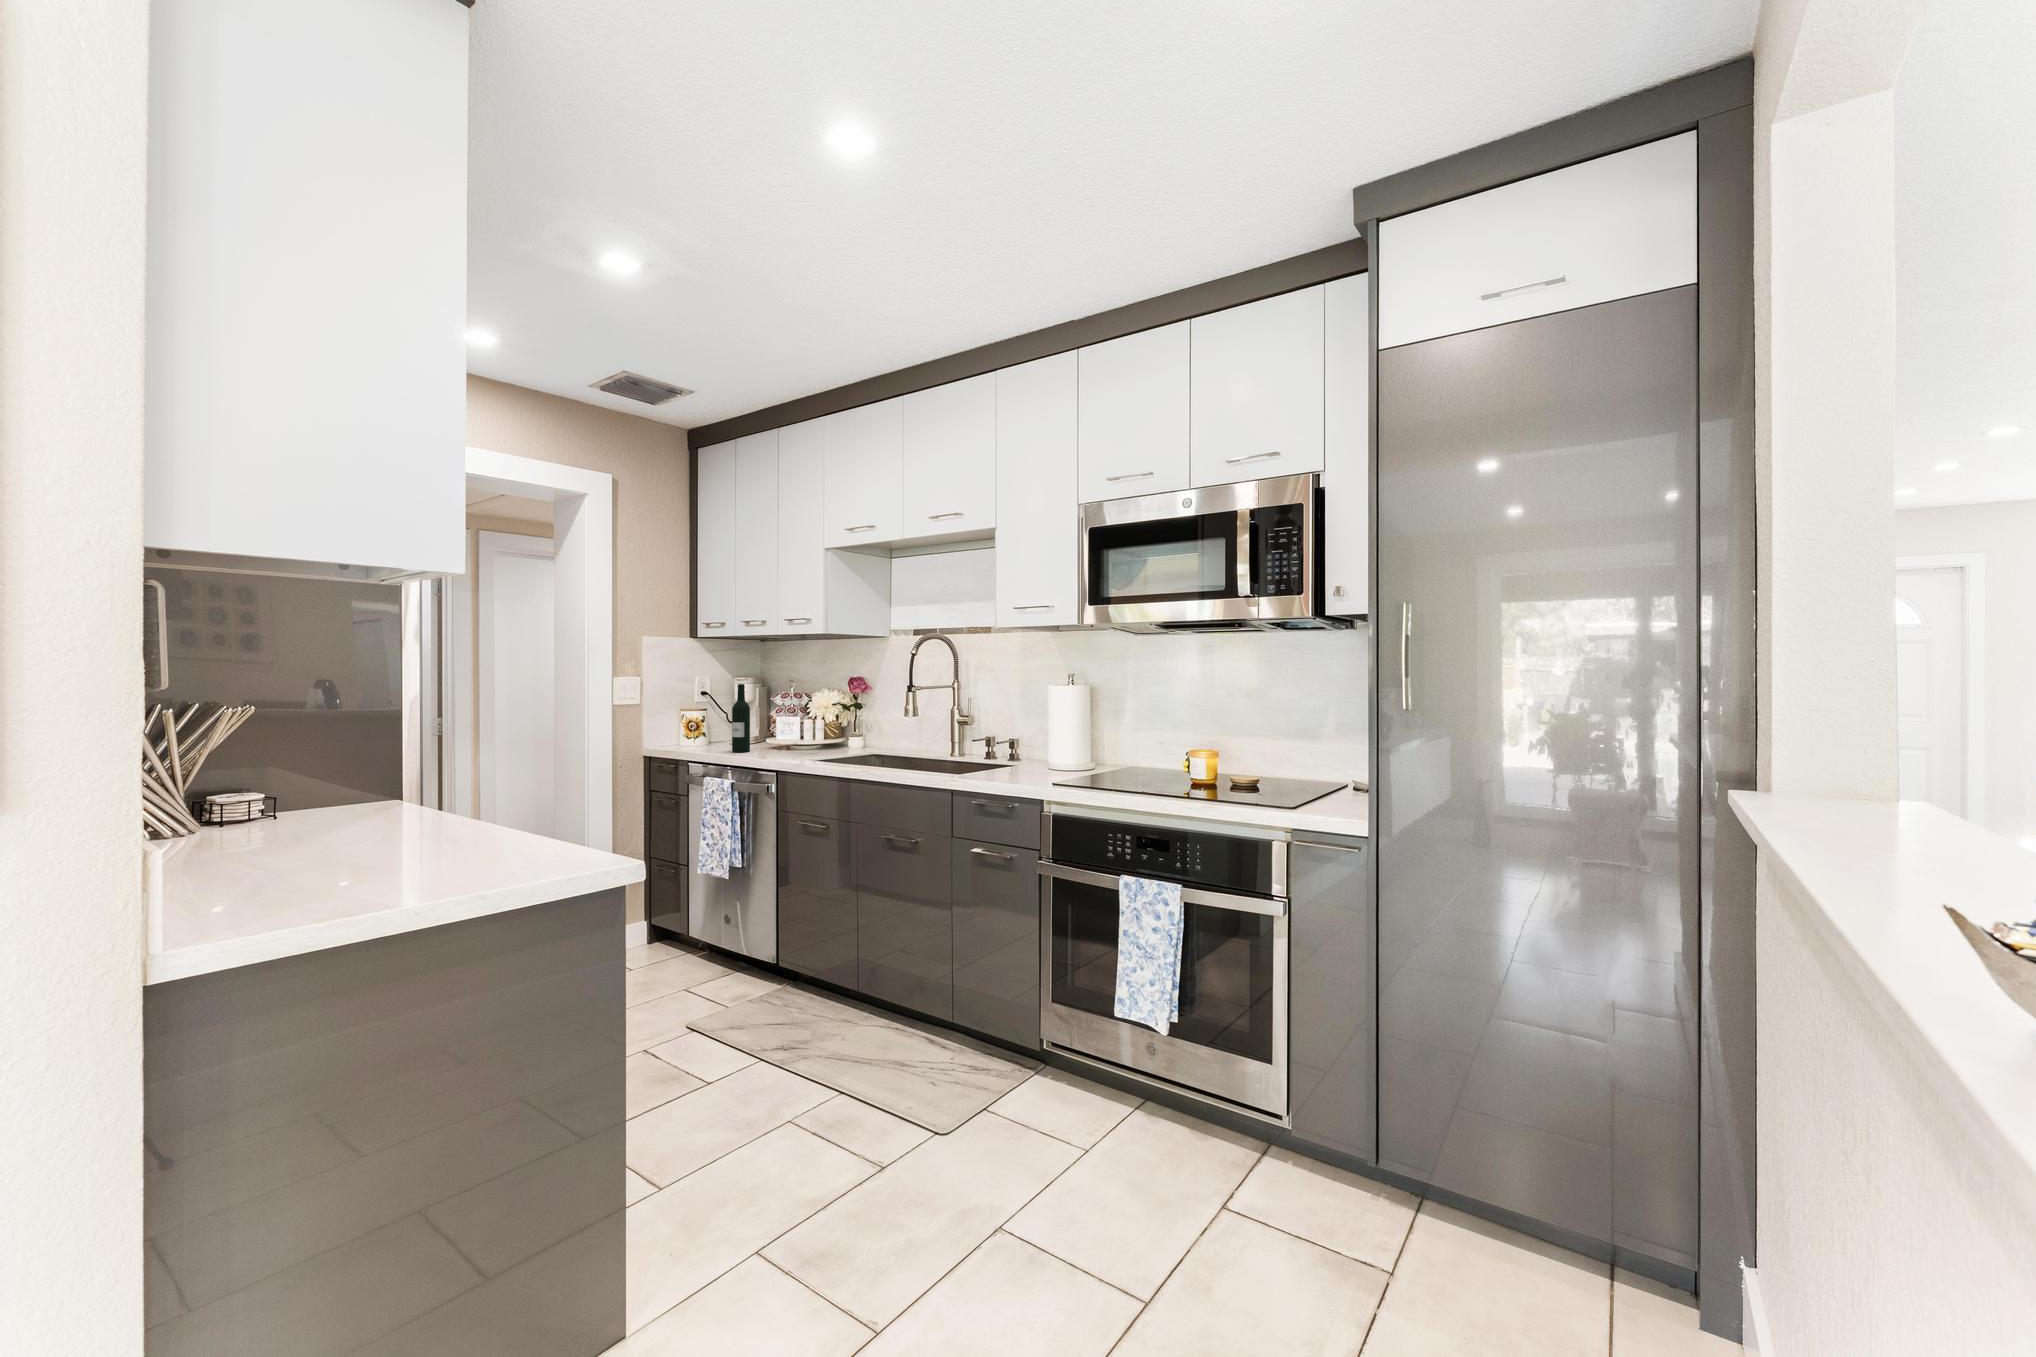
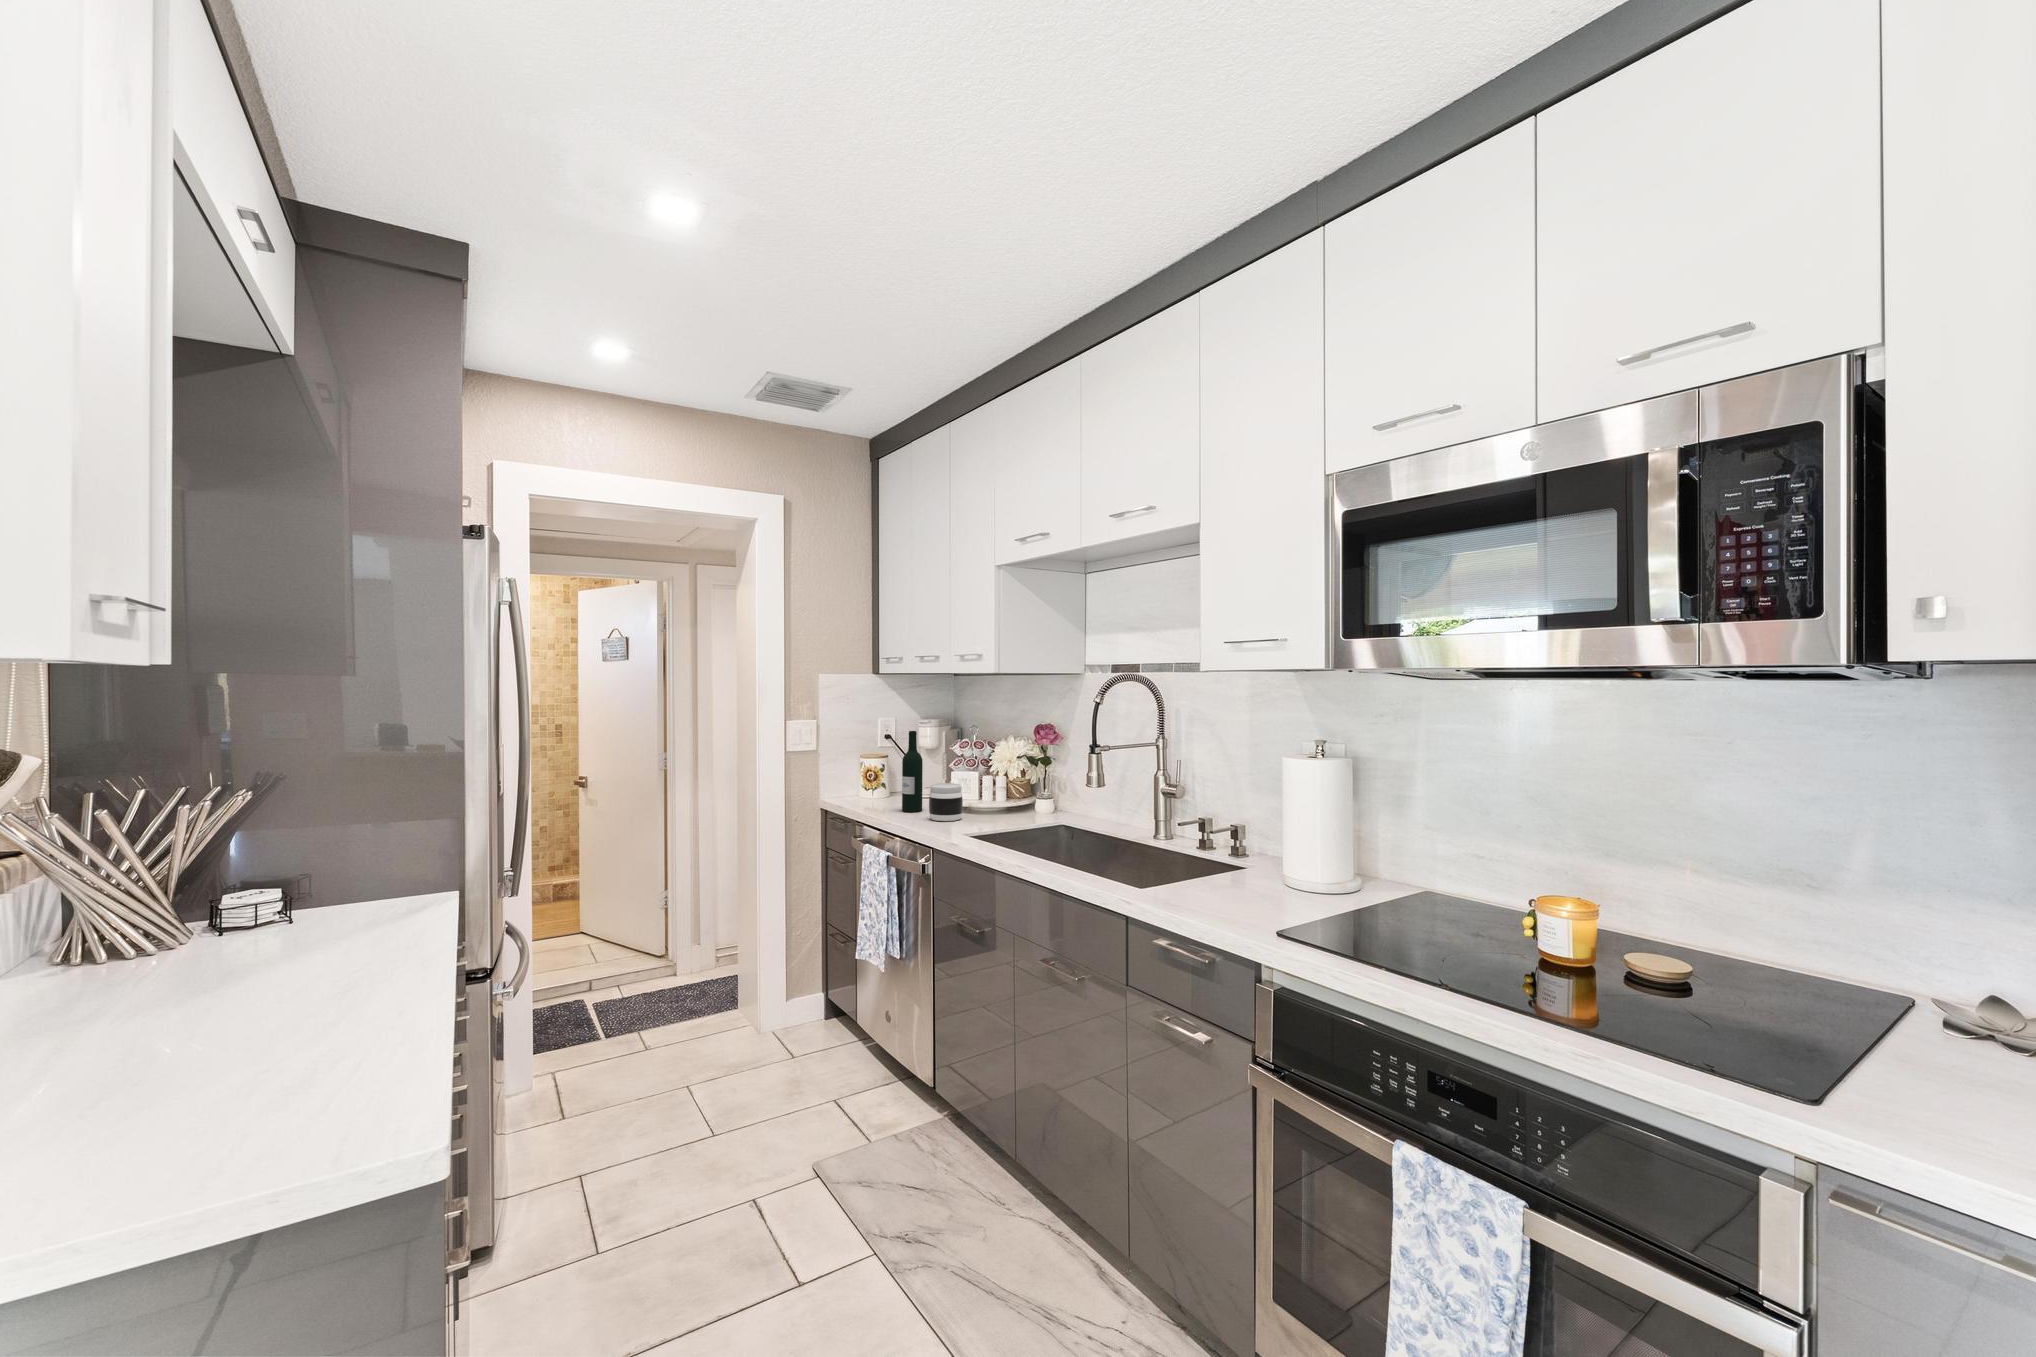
jar: none [763,726,791,755] -> present [929,783,963,821]

